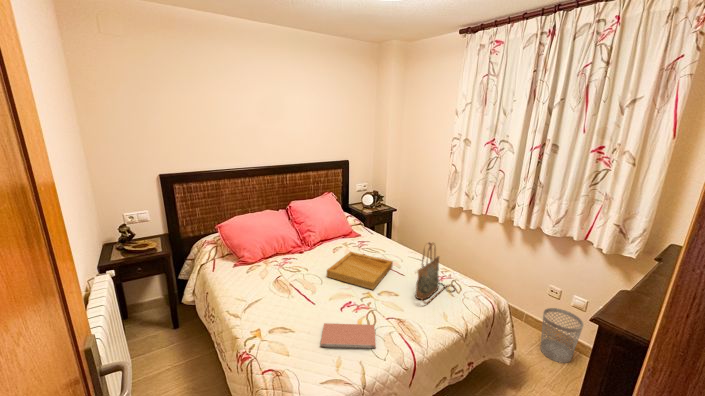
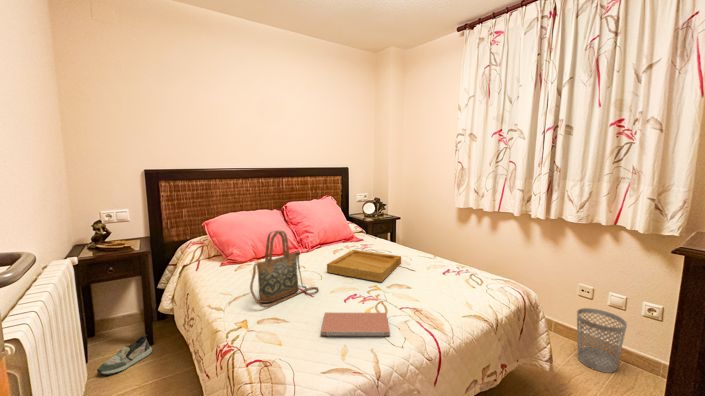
handbag: present [416,243,455,304] -> present [250,231,318,308]
shoe: none [136,322,178,356] -> present [97,335,152,375]

